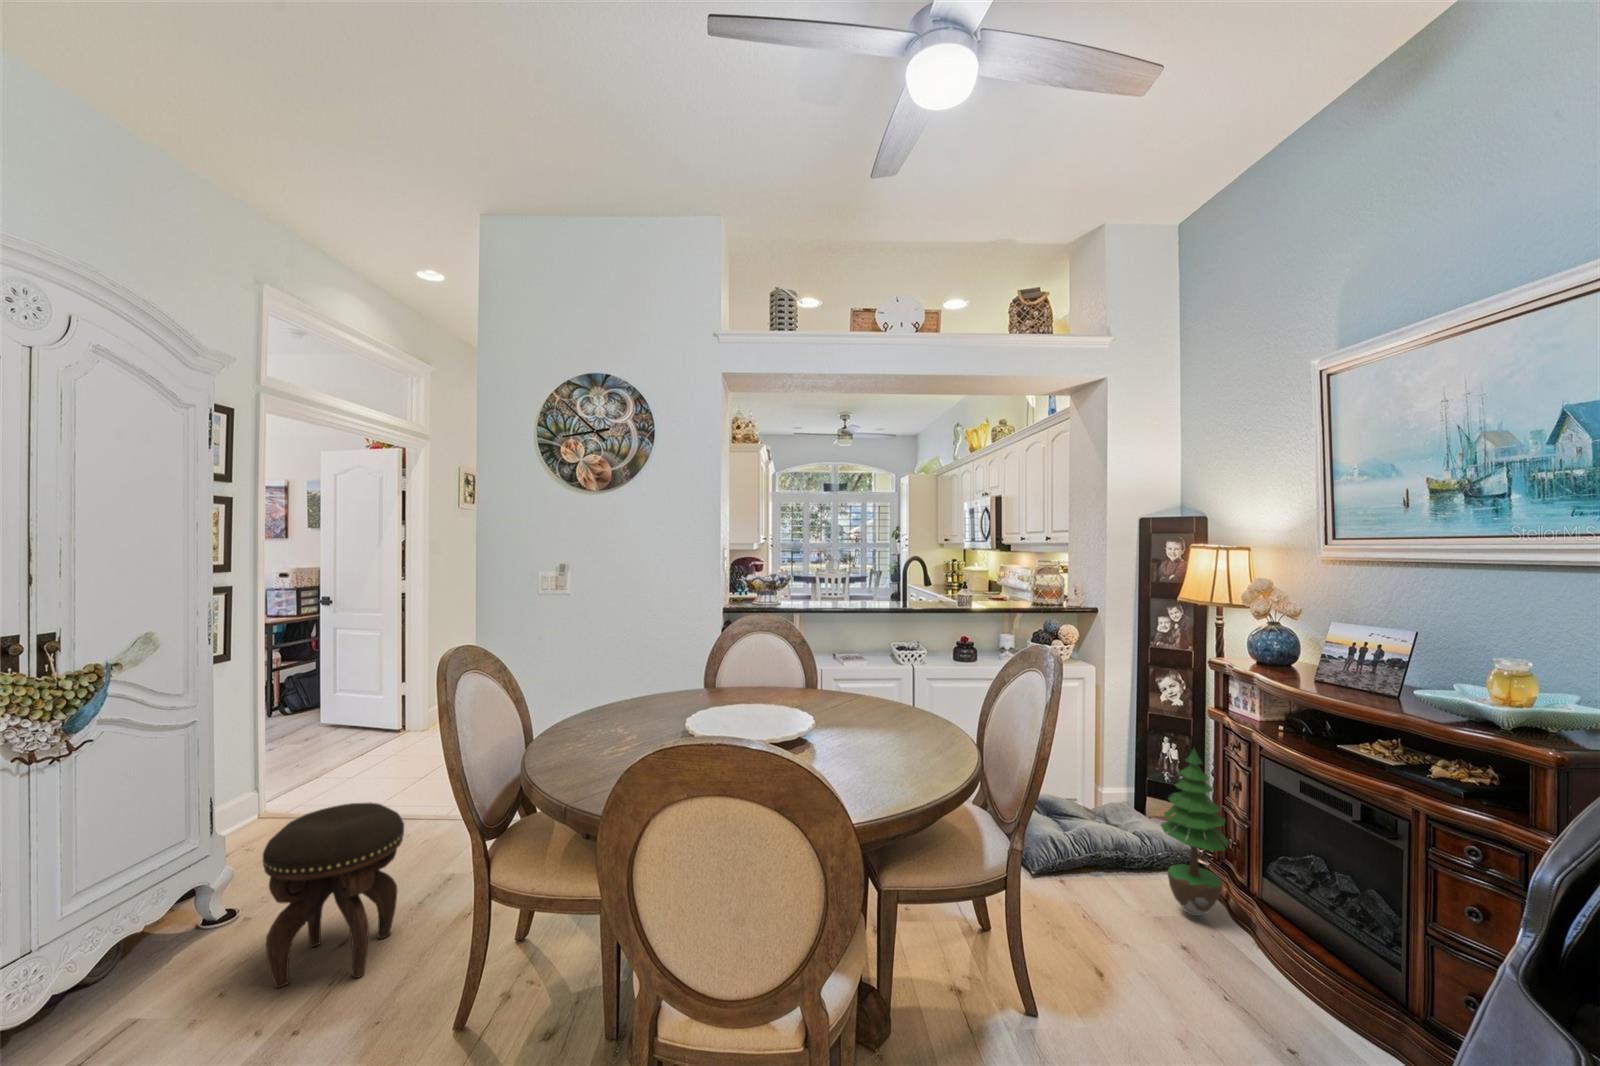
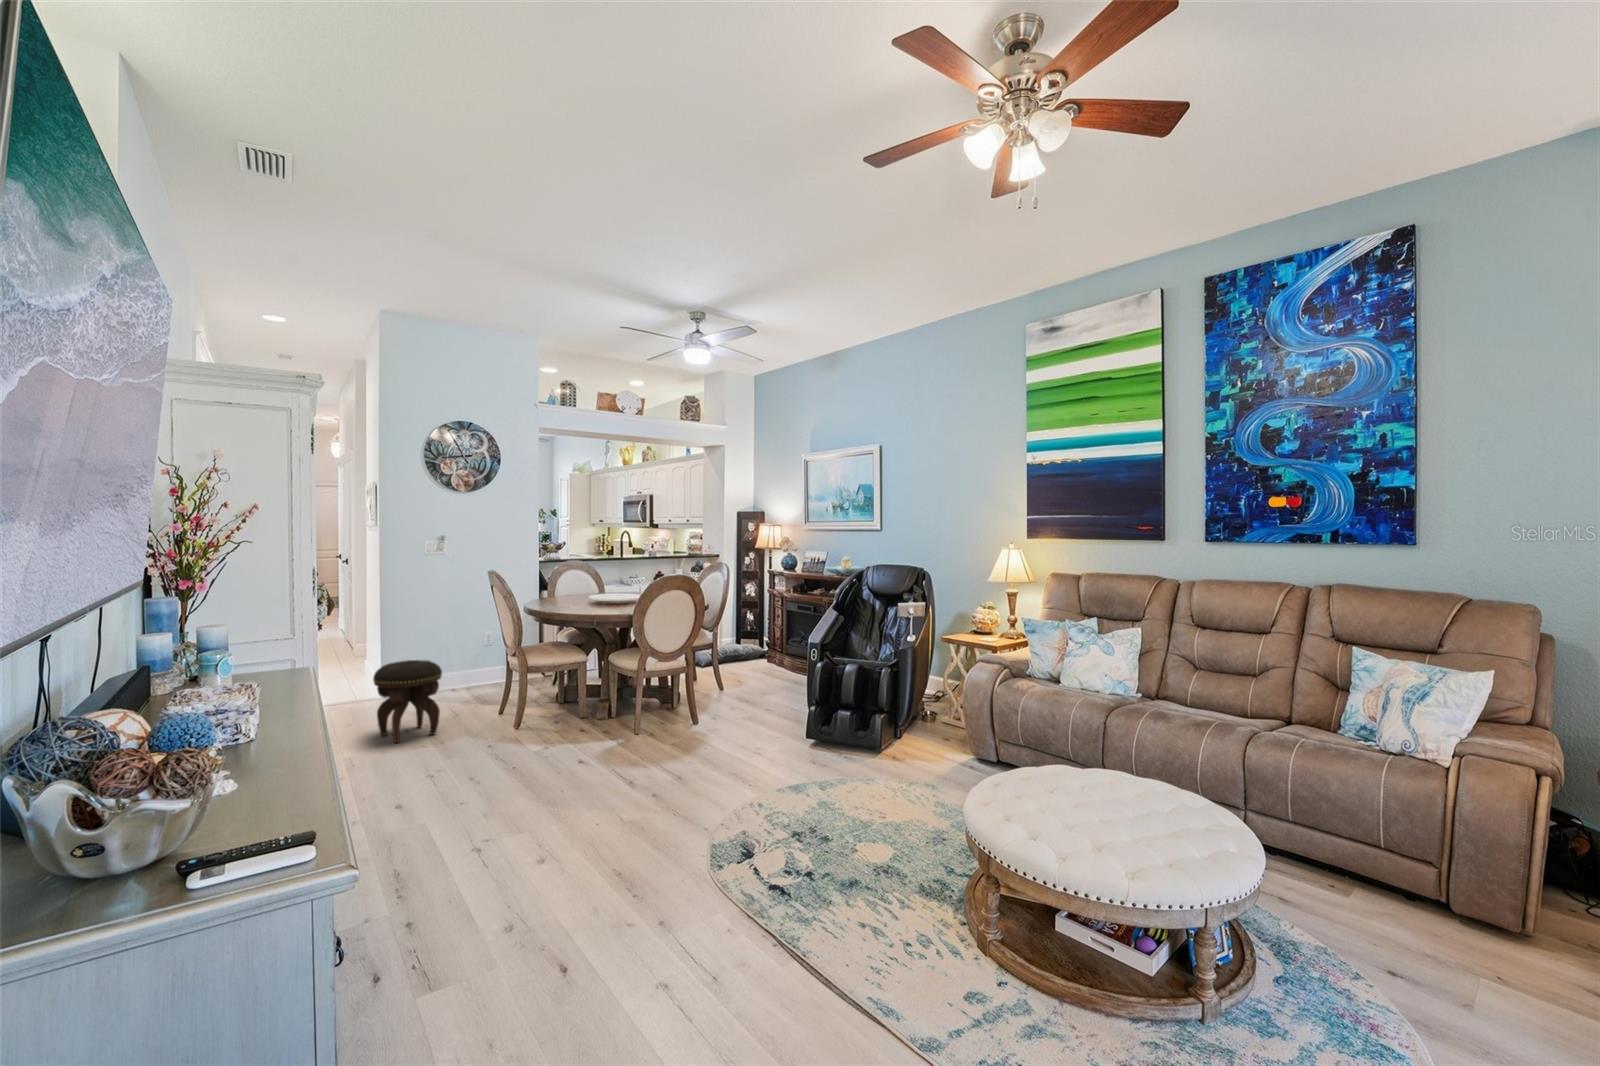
potted tree: present [1161,748,1229,916] -> none [753,602,776,667]

